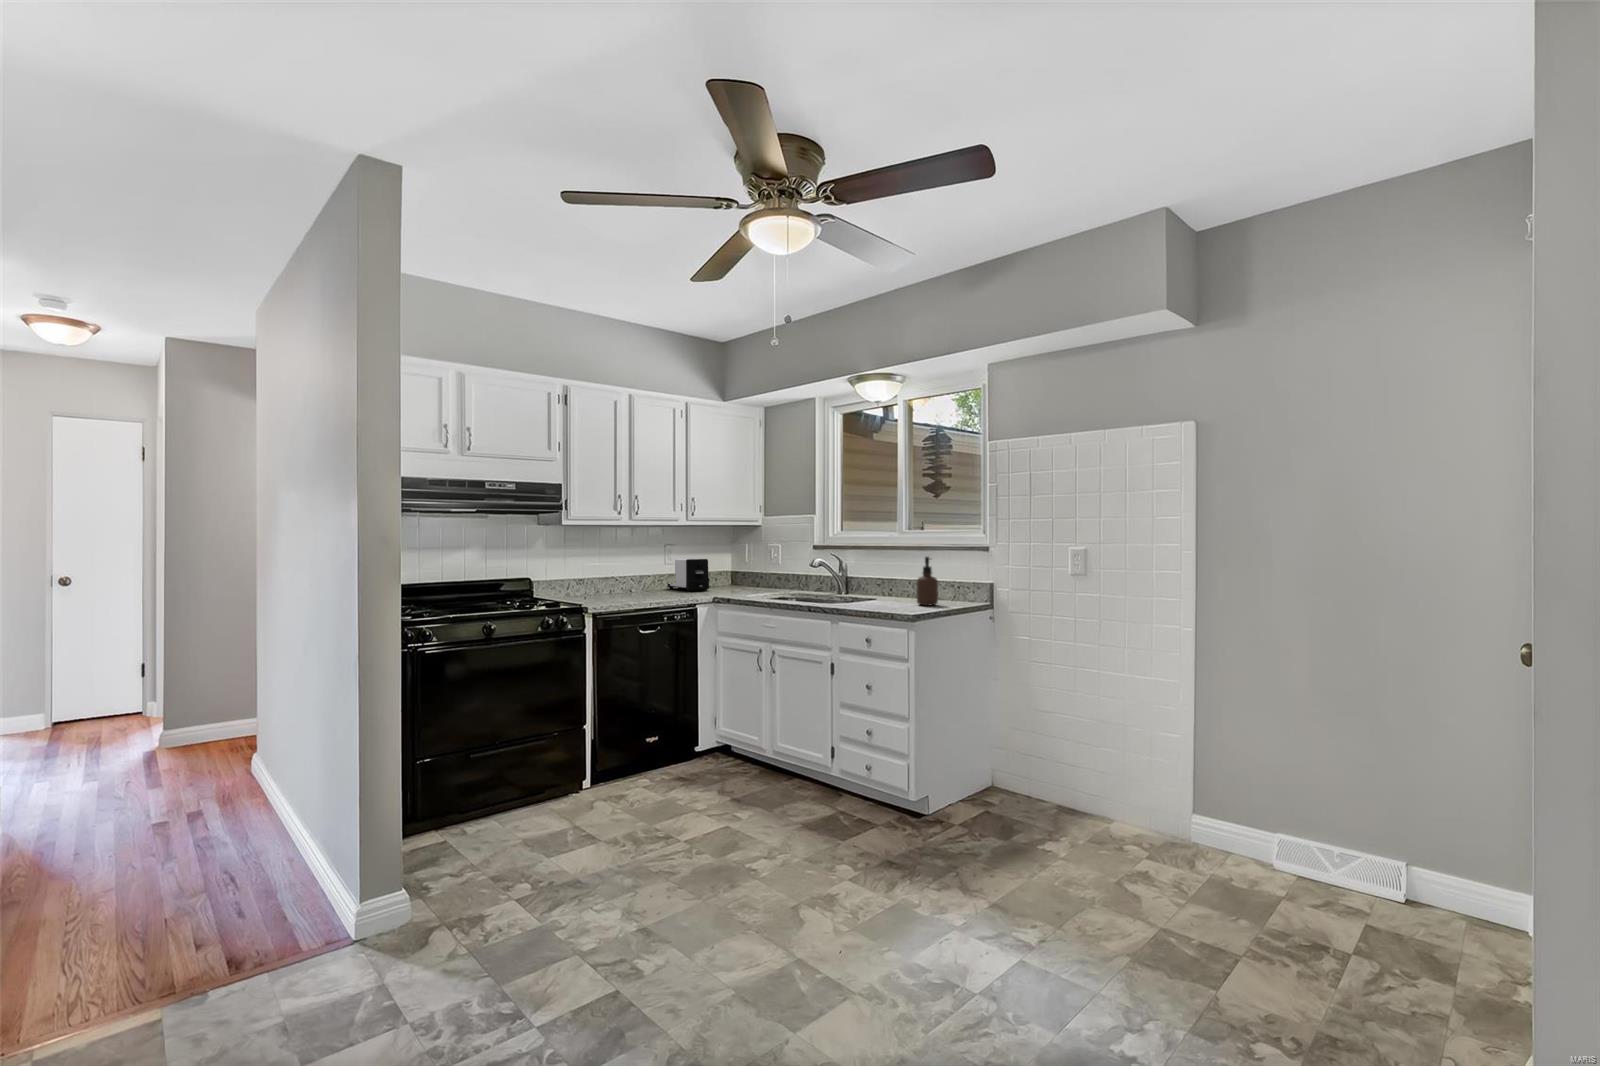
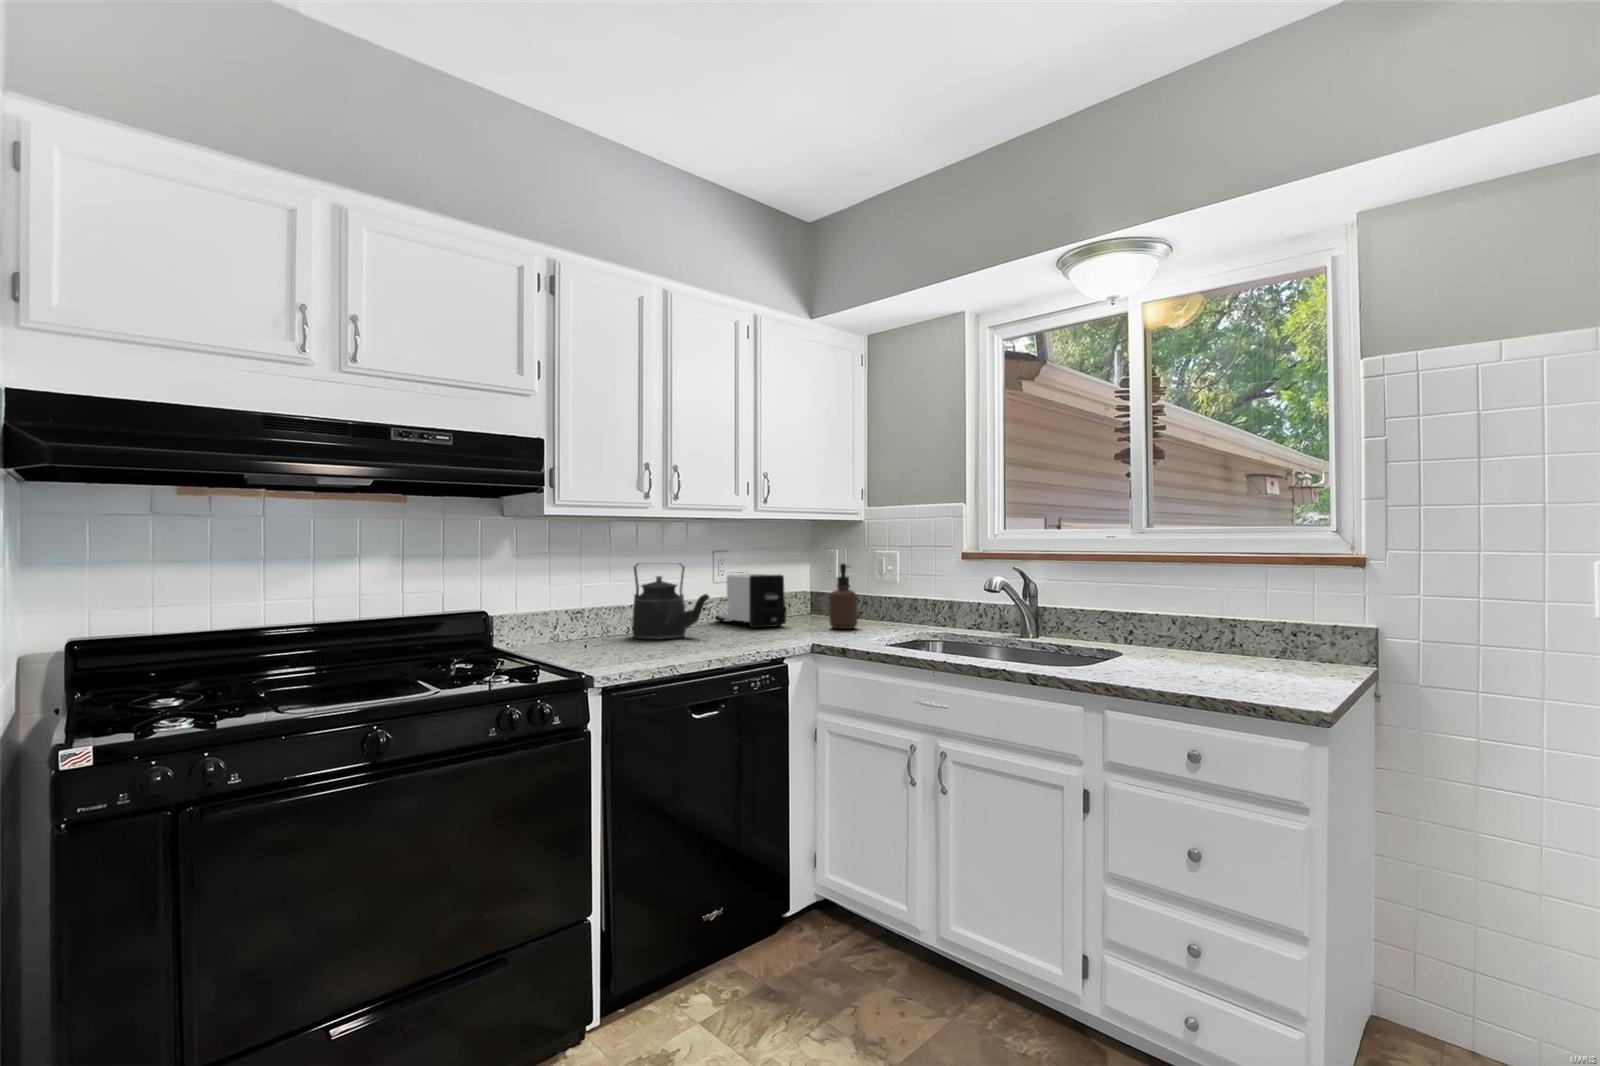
kettle: none [613,551,659,596] -> present [632,563,709,640]
soap dispenser: present [917,557,938,605] -> present [829,564,858,629]

